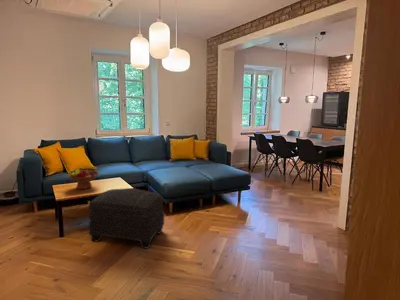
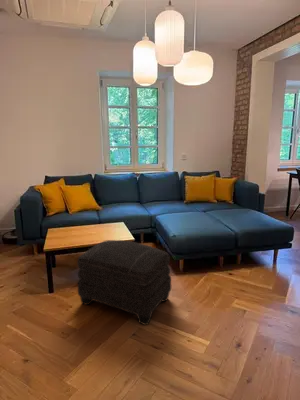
fruit bowl: present [68,169,99,189] -> none [61,212,96,237]

